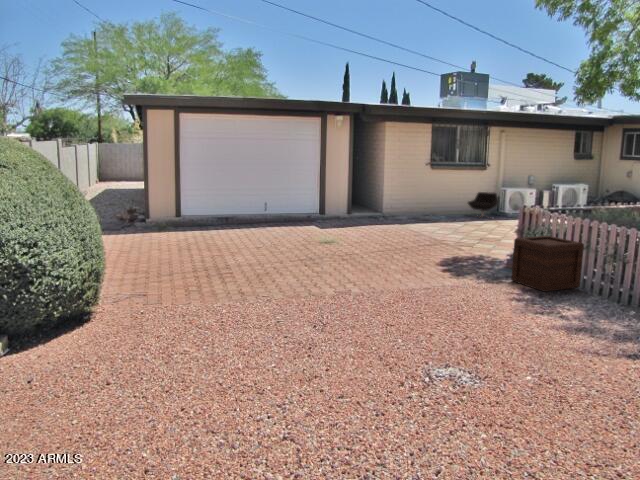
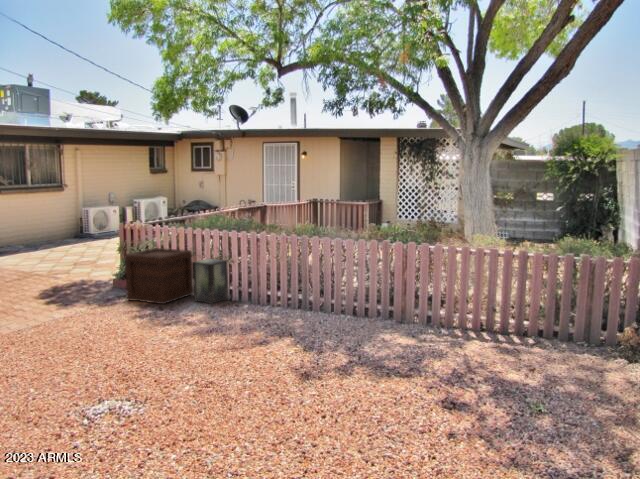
lounge chair: present [468,192,498,216] -> none [45,213,81,243]
storage box: none [577,254,620,301] -> present [193,259,228,303]

